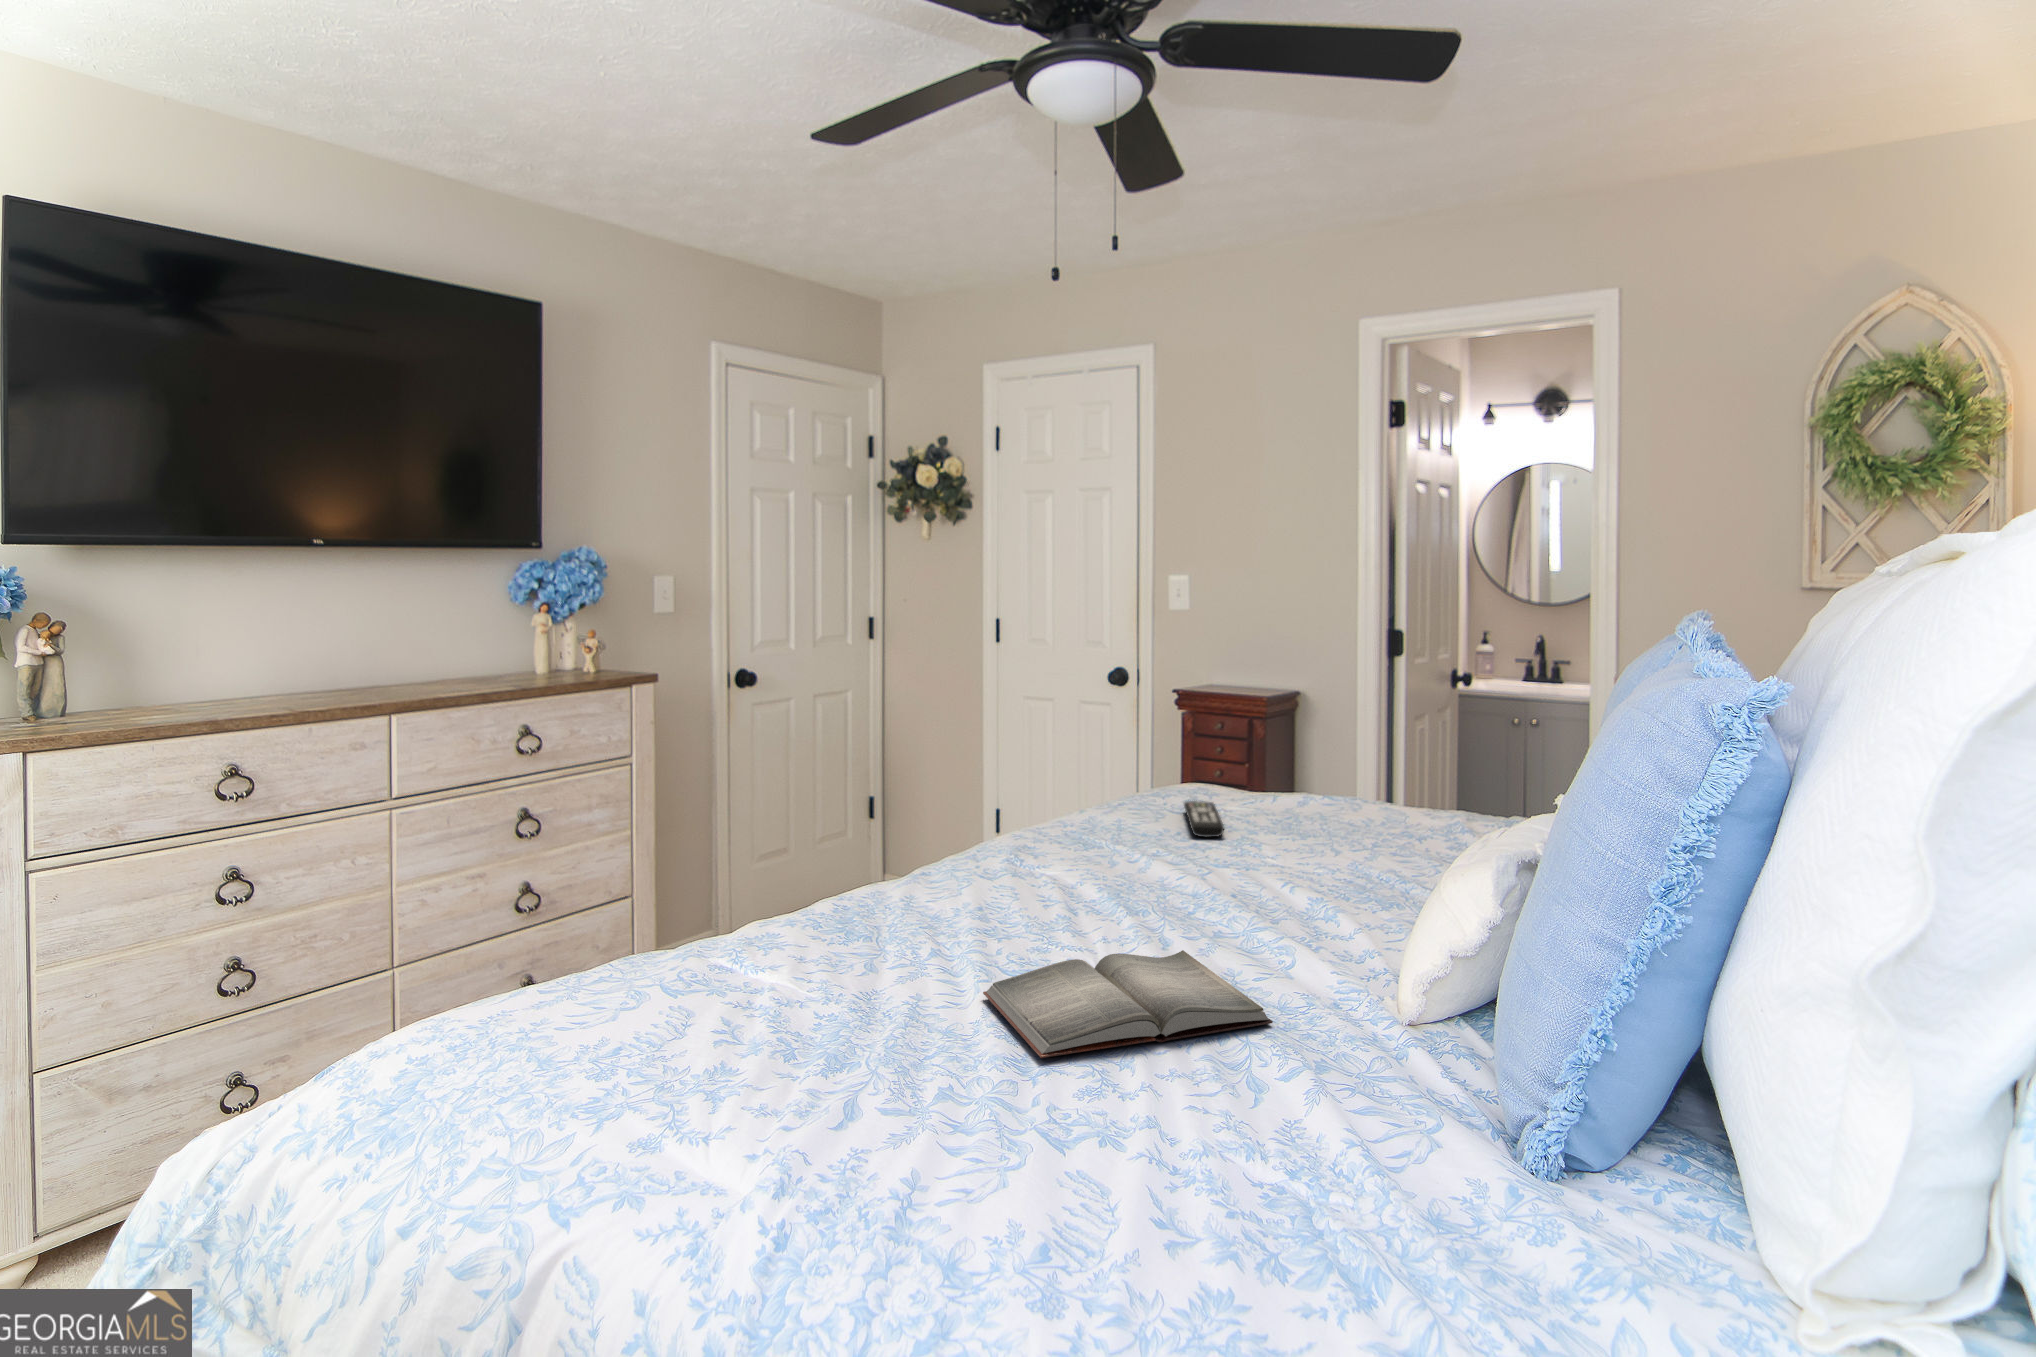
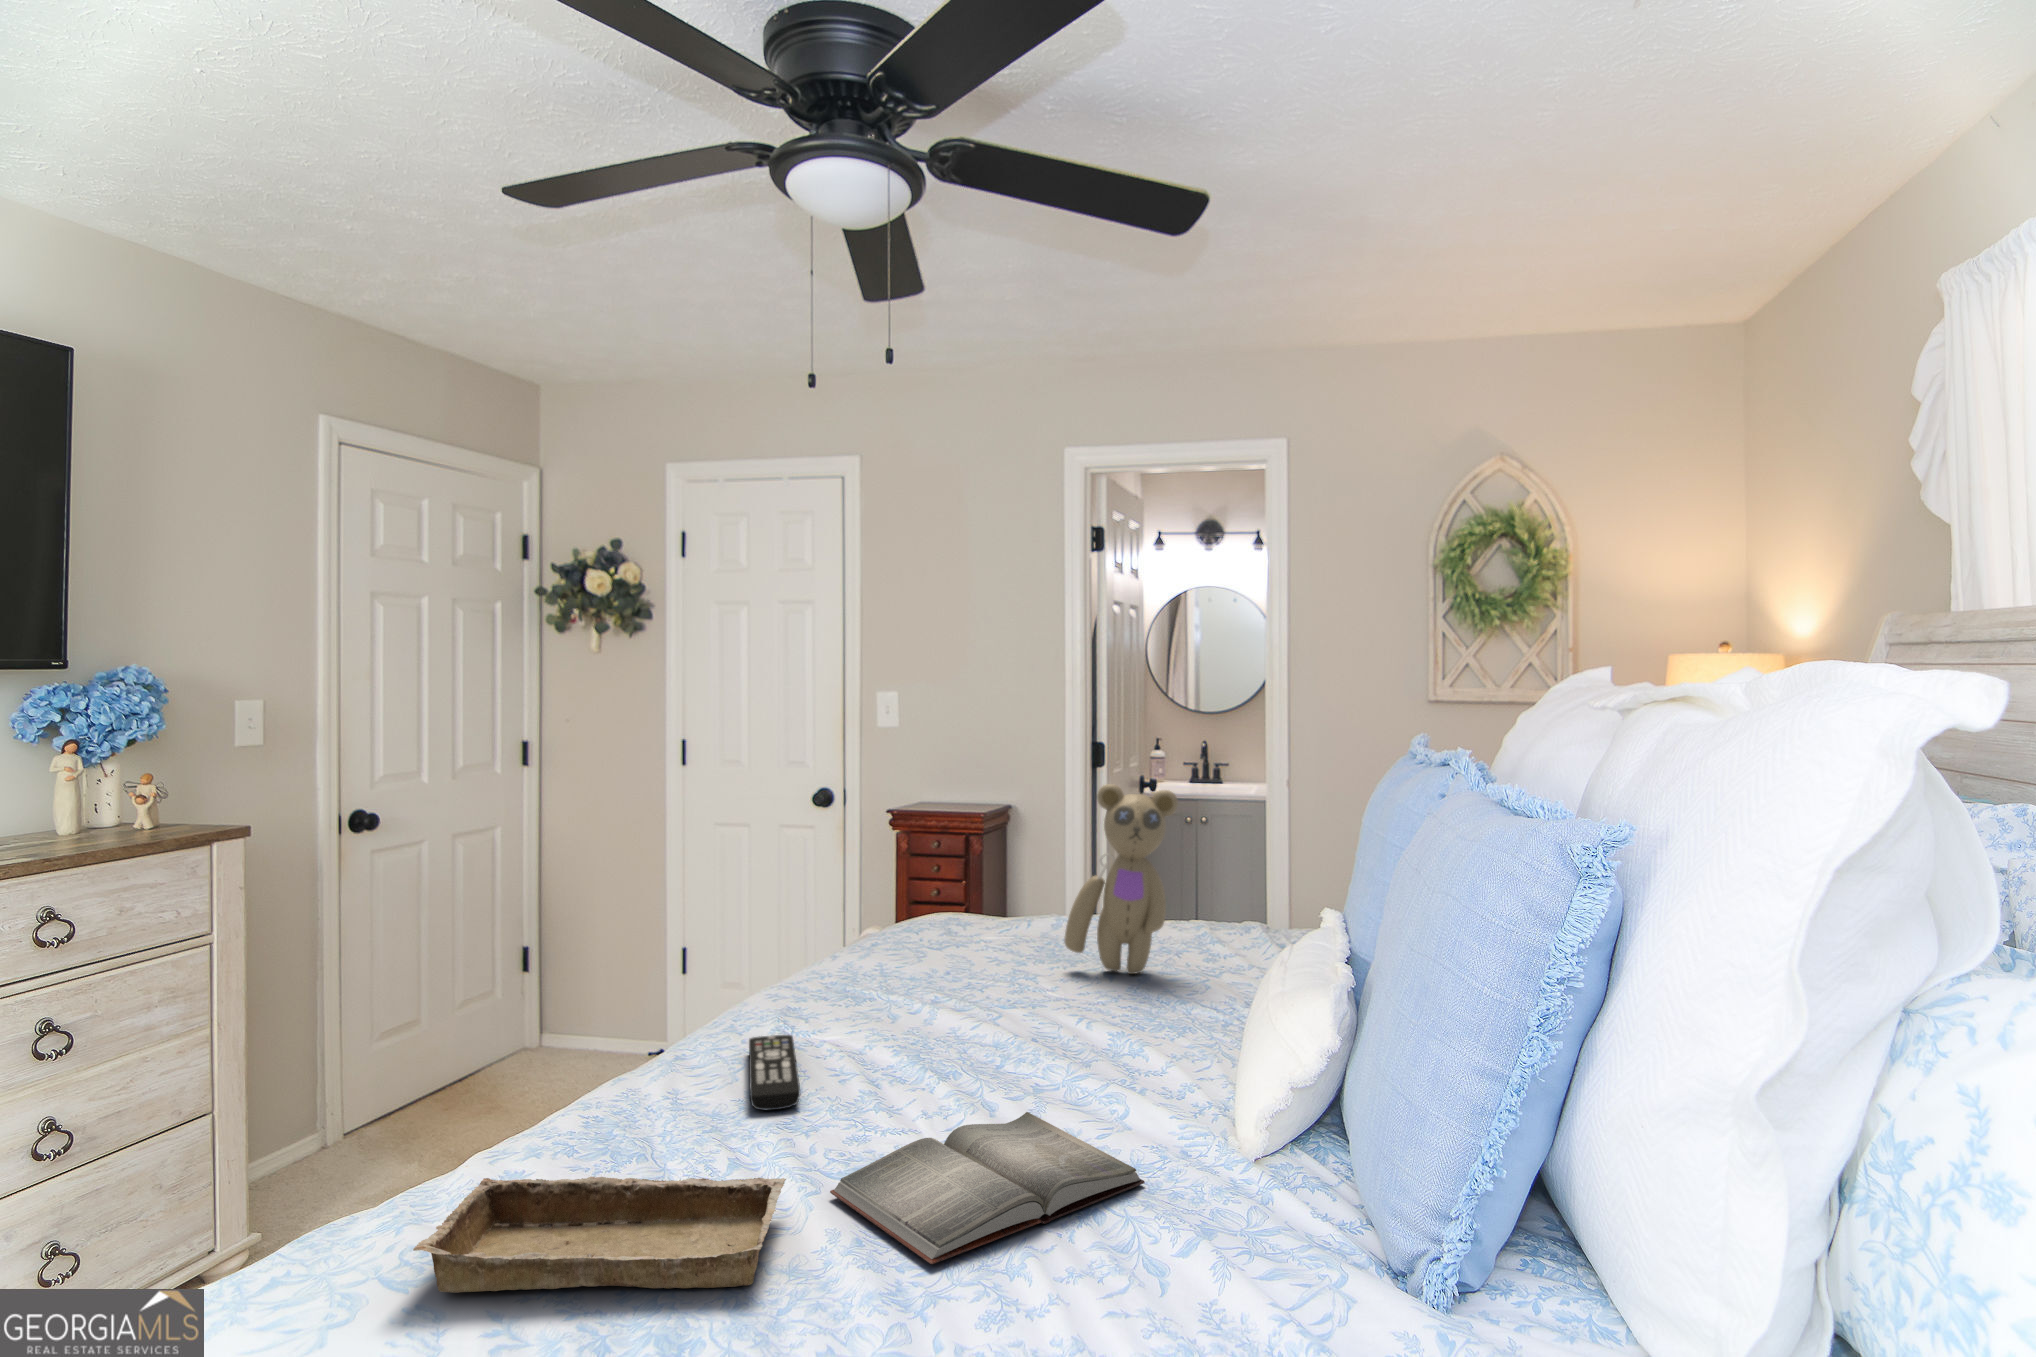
teddy bear: none [1294,658,1417,848] -> present [1064,784,1178,974]
remote control: present [1184,801,1224,837] -> present [749,1035,800,1110]
tray: none [639,945,942,1051] -> present [413,1177,786,1293]

